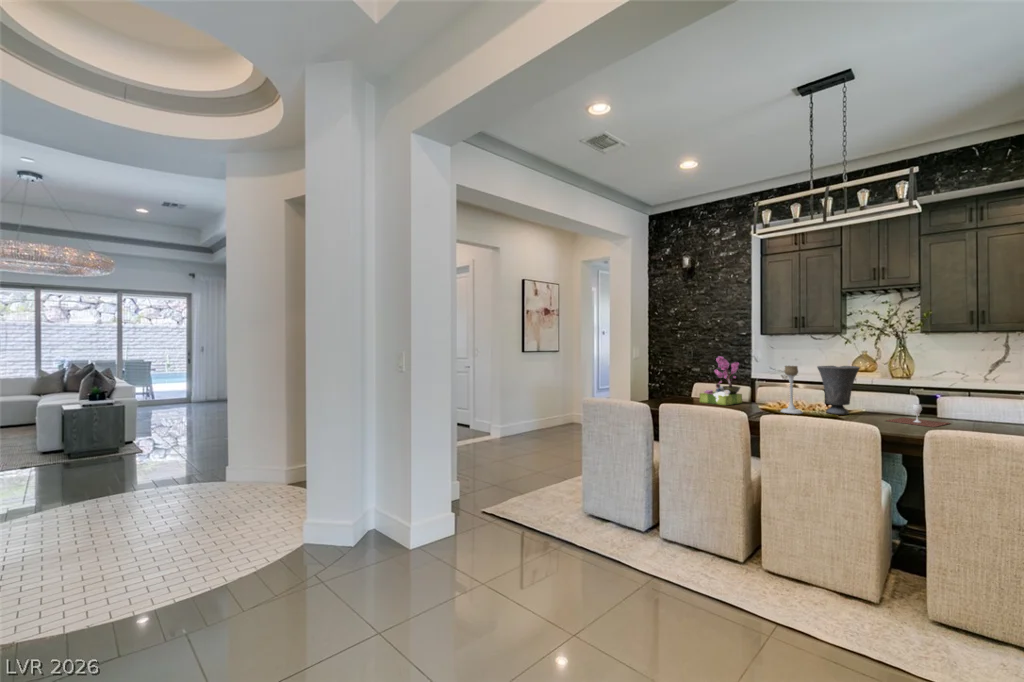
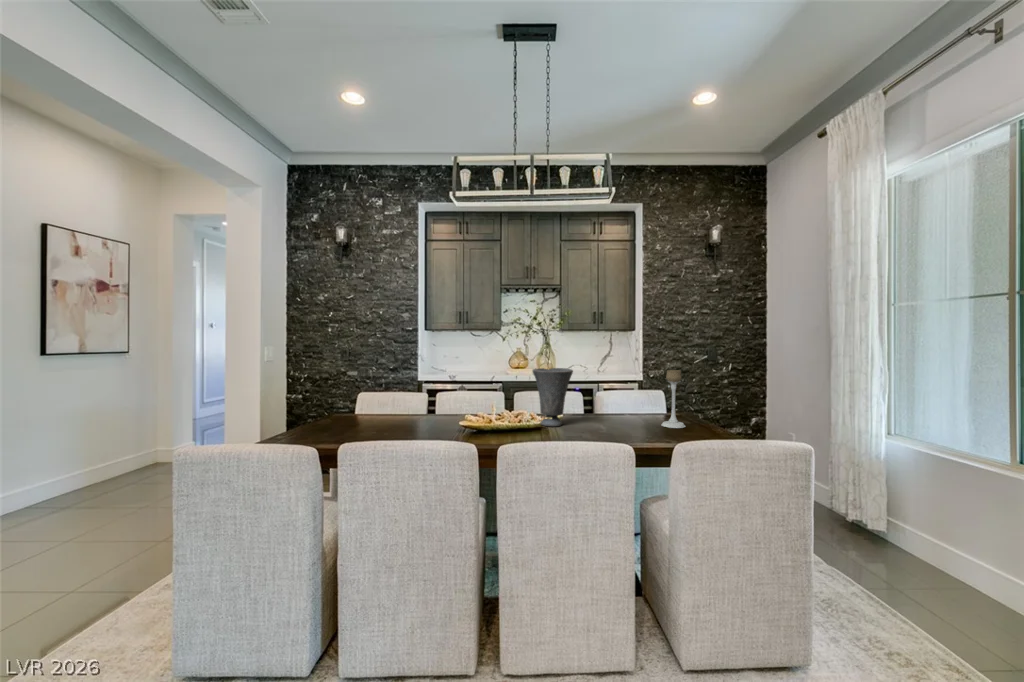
flower arrangement: present [700,356,742,405] -> none [392,358,444,429]
candle holder: present [781,366,802,414] -> present [661,370,686,428]
wine glass: present [887,404,950,427] -> none [602,408,647,433]

